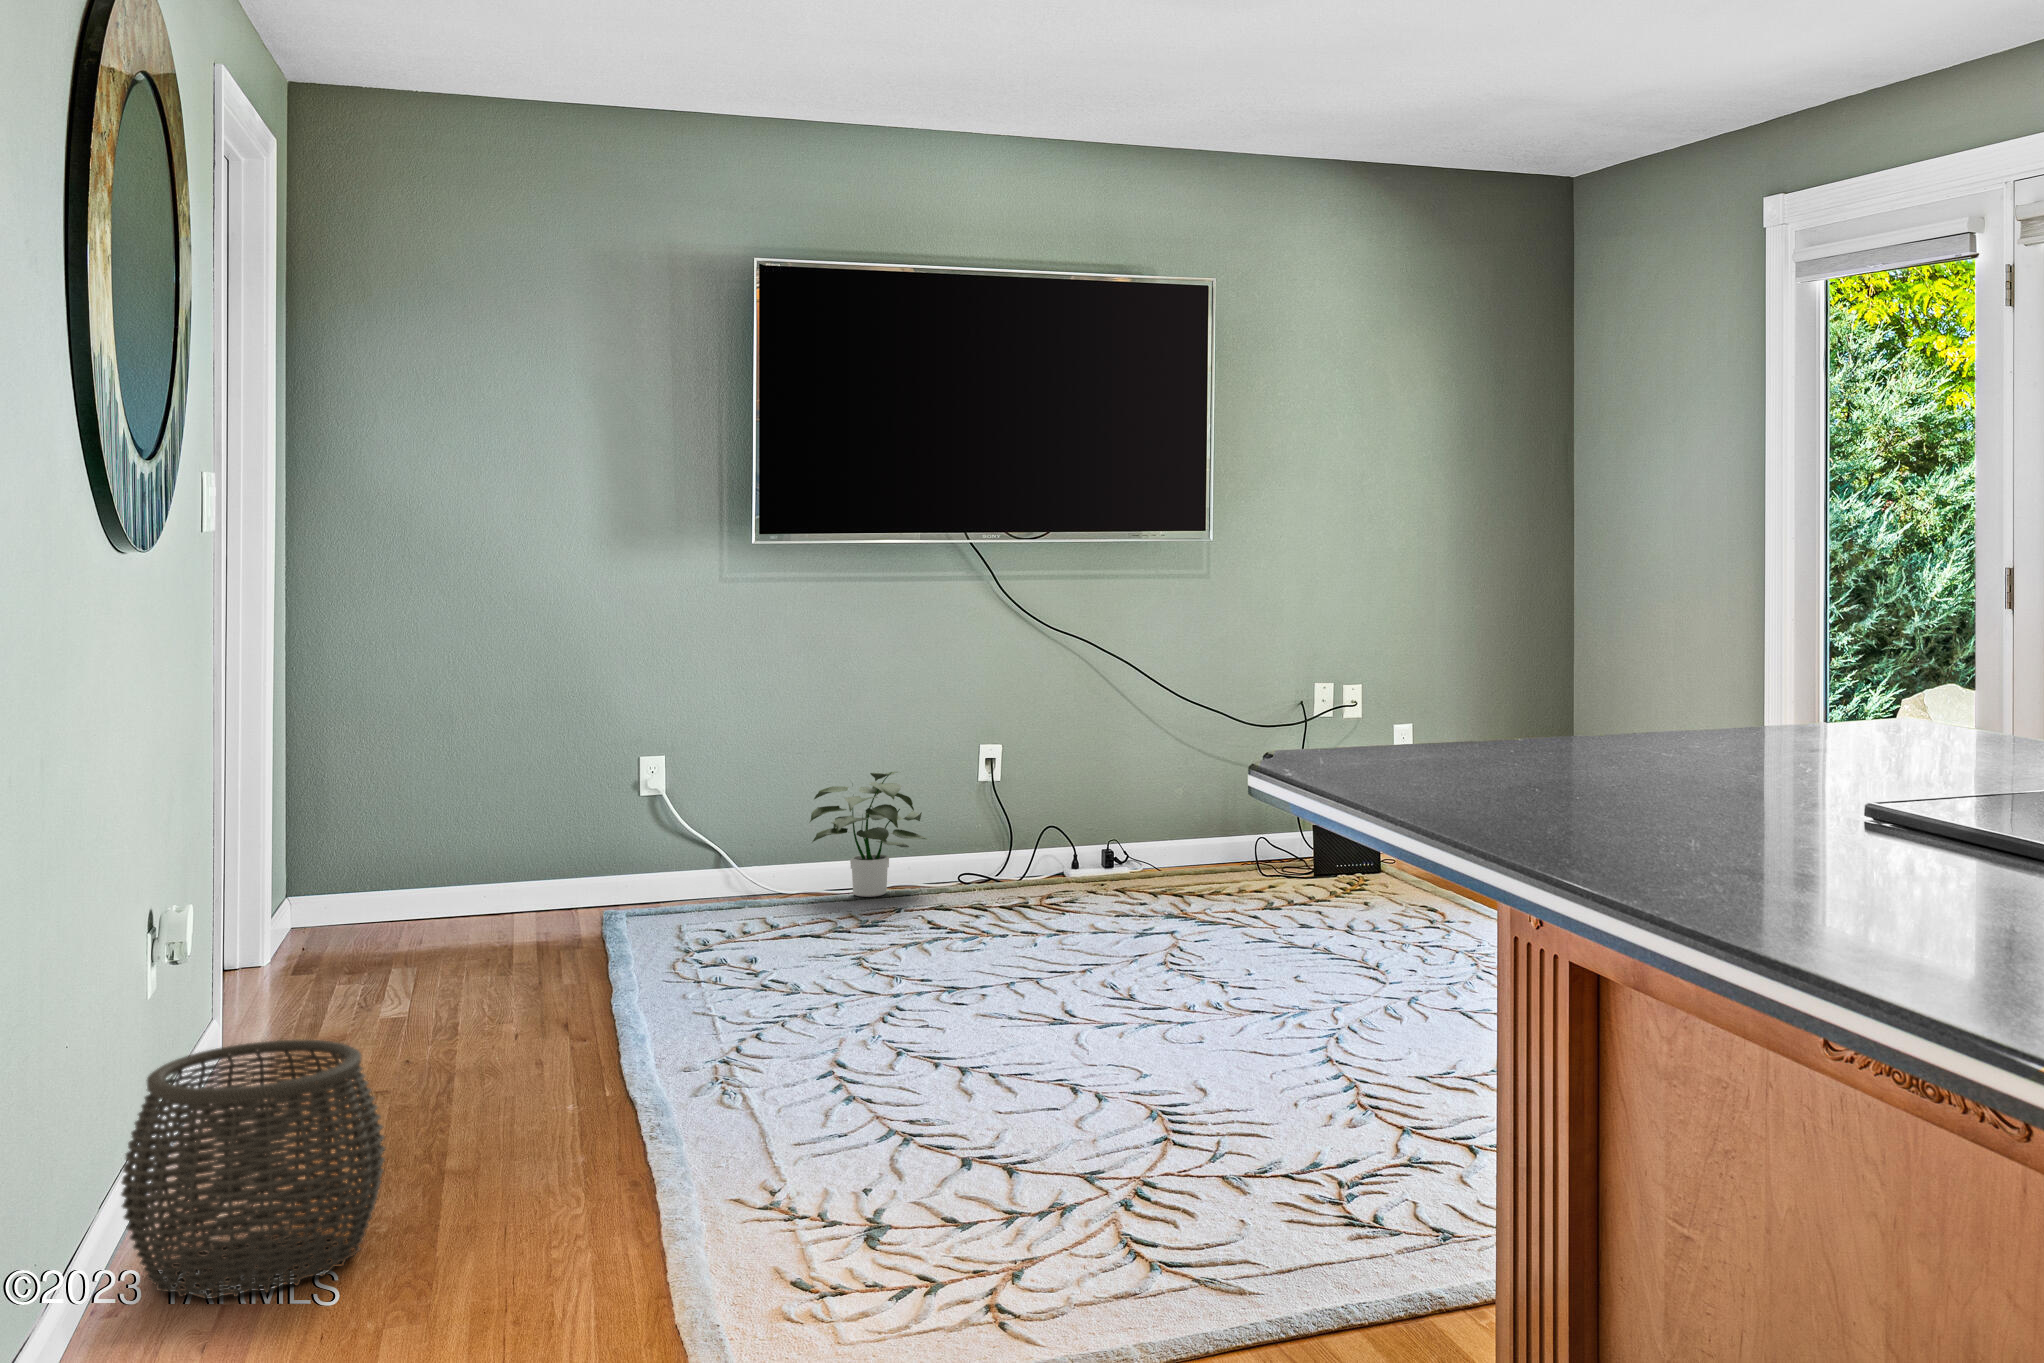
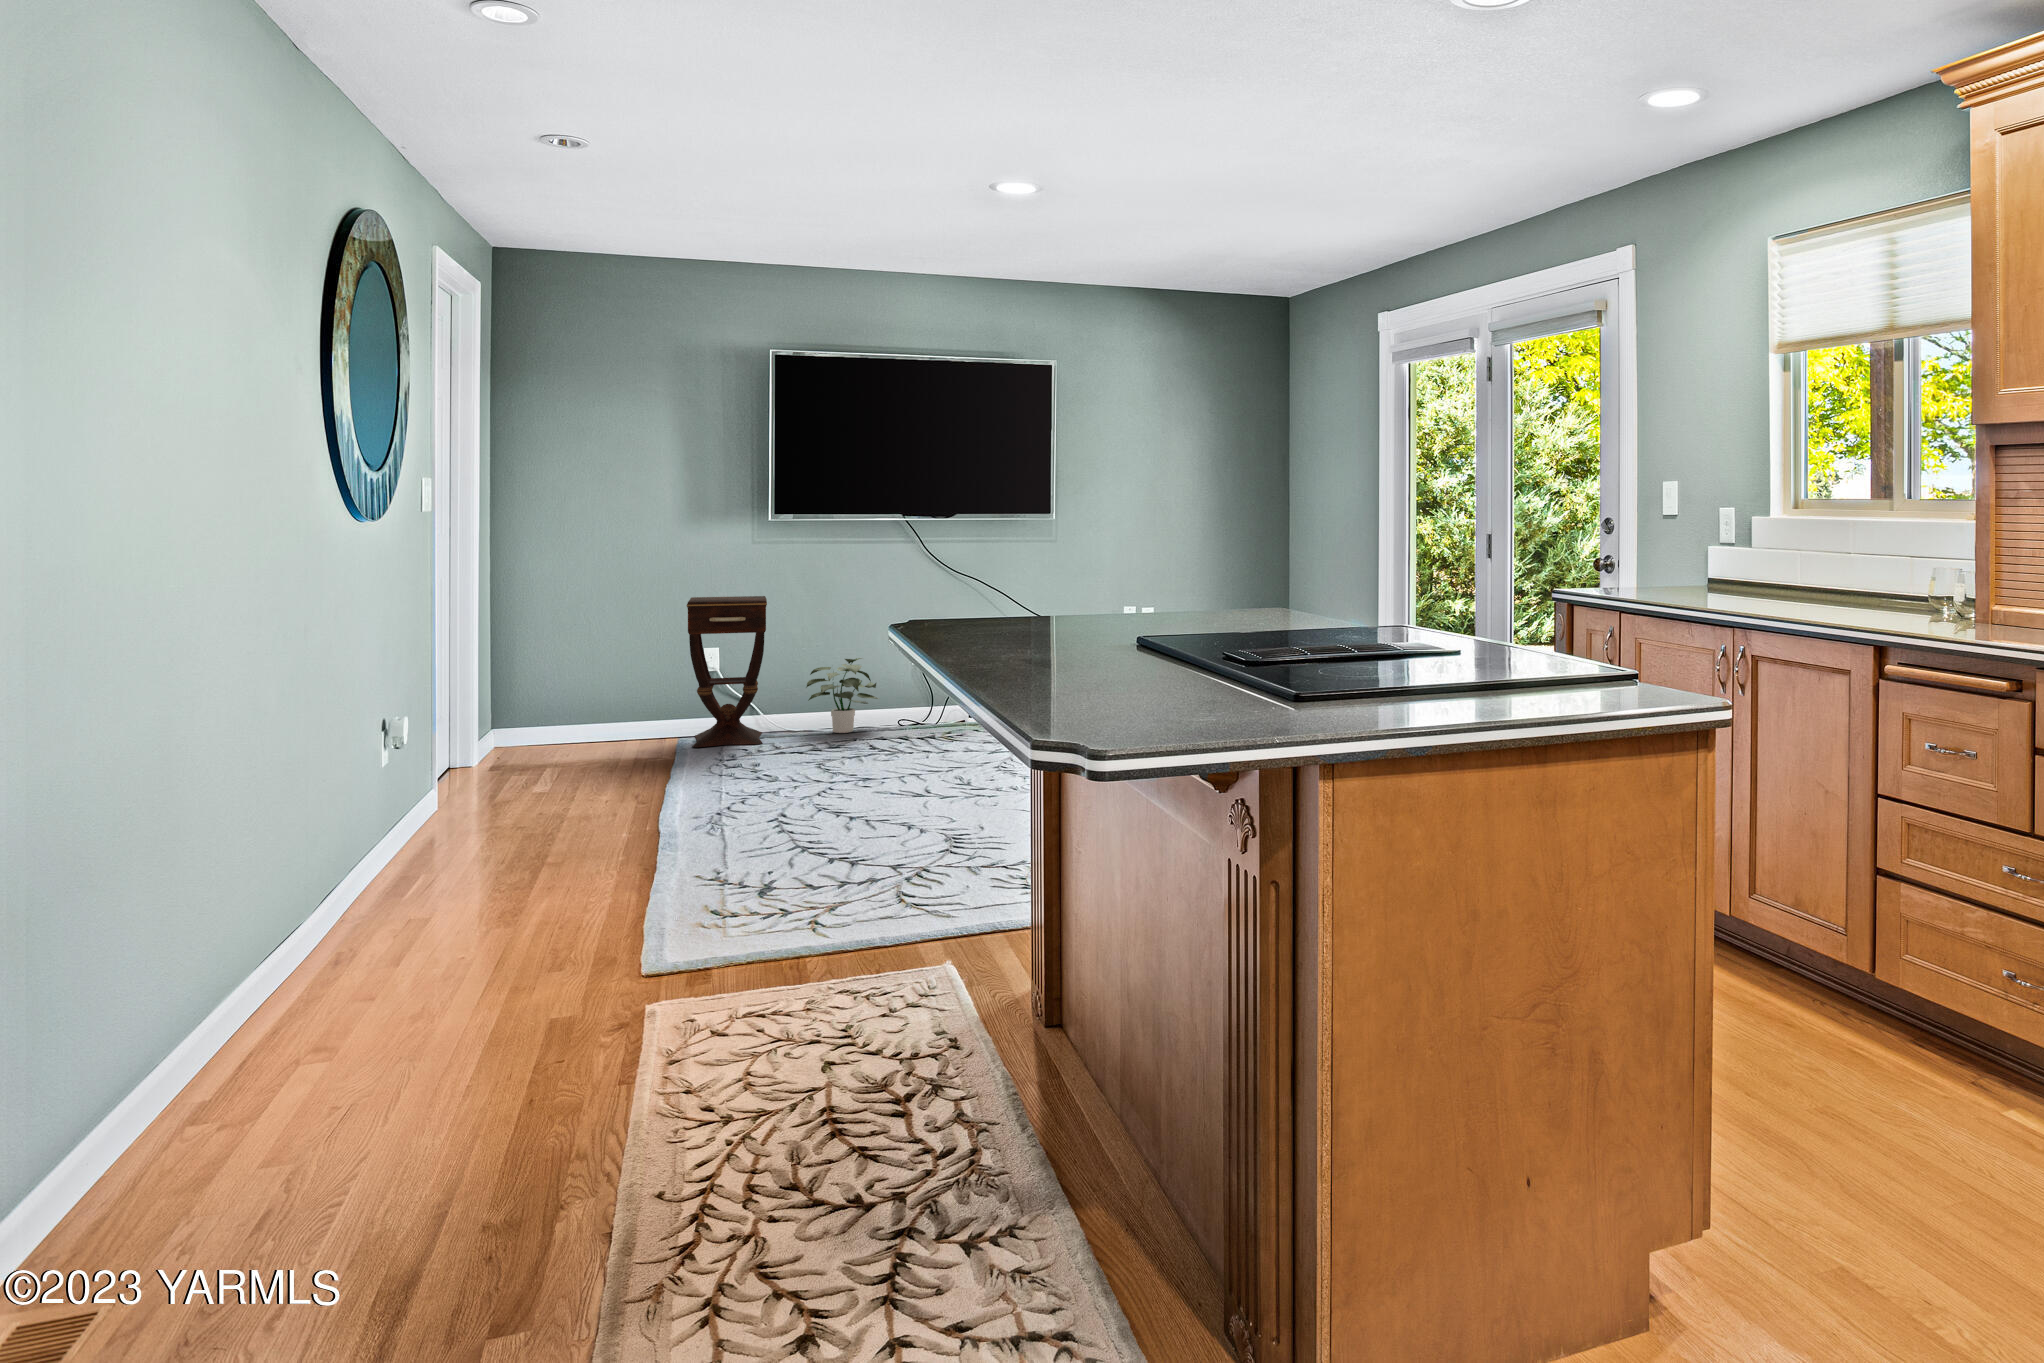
side table: none [620,670,753,925] -> present [687,596,767,747]
woven basket: present [121,1039,385,1299] -> none [357,786,503,916]

